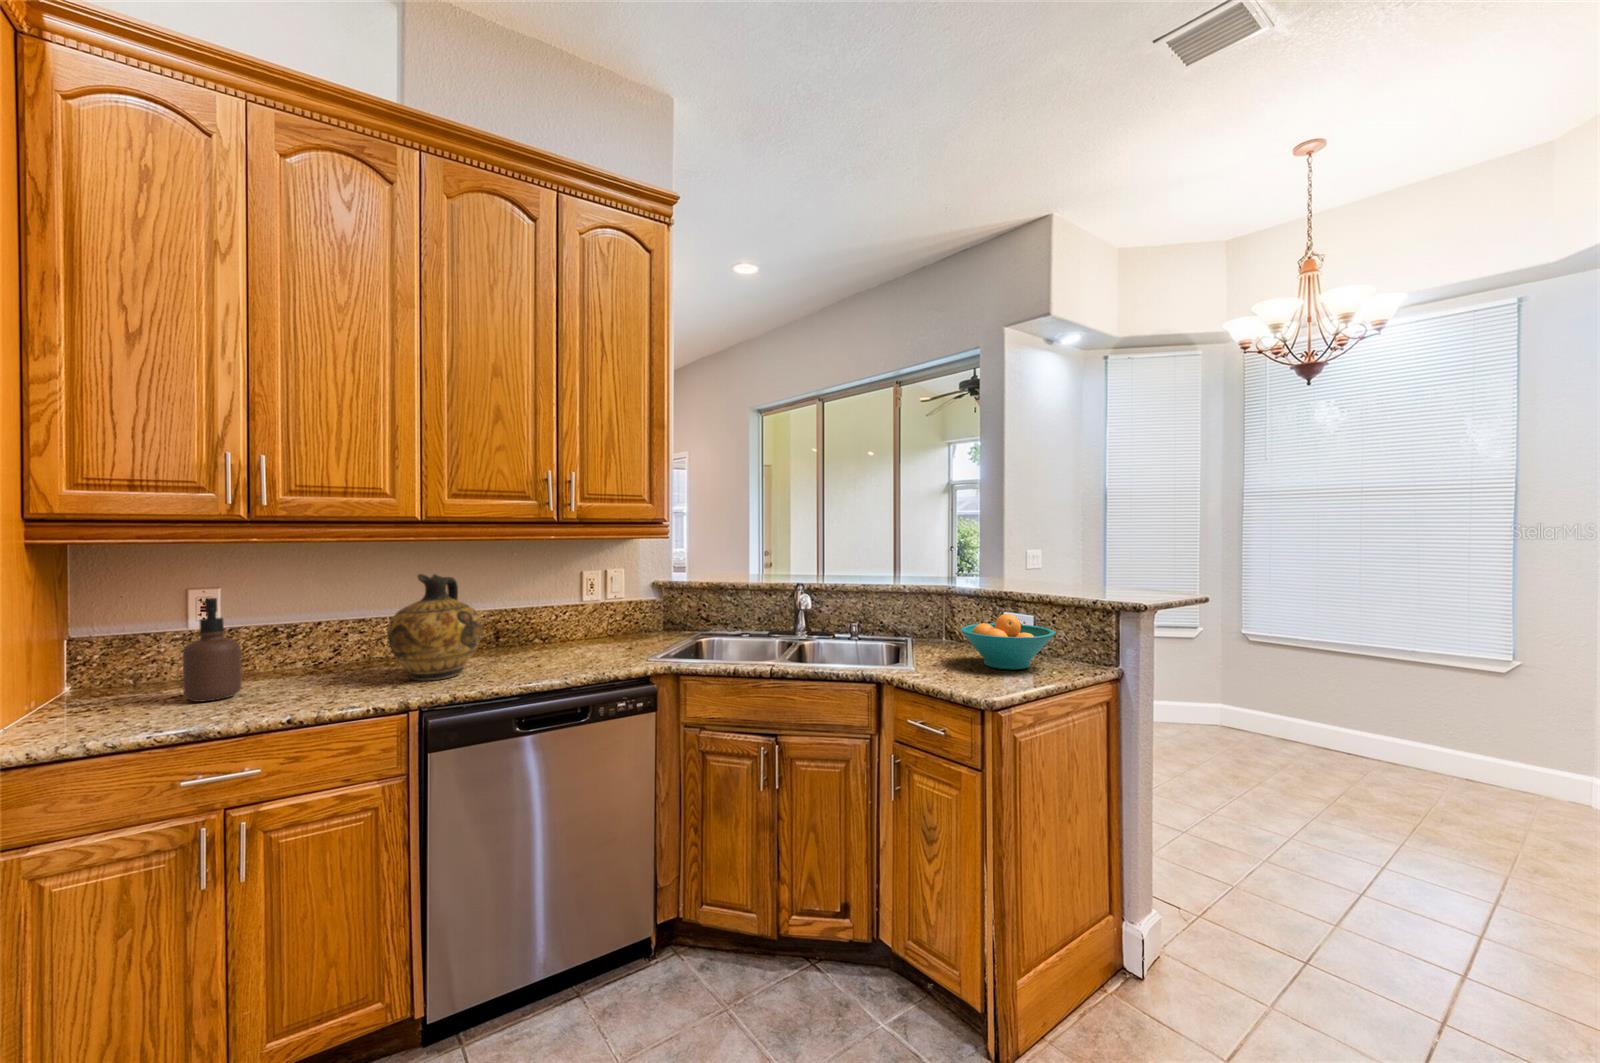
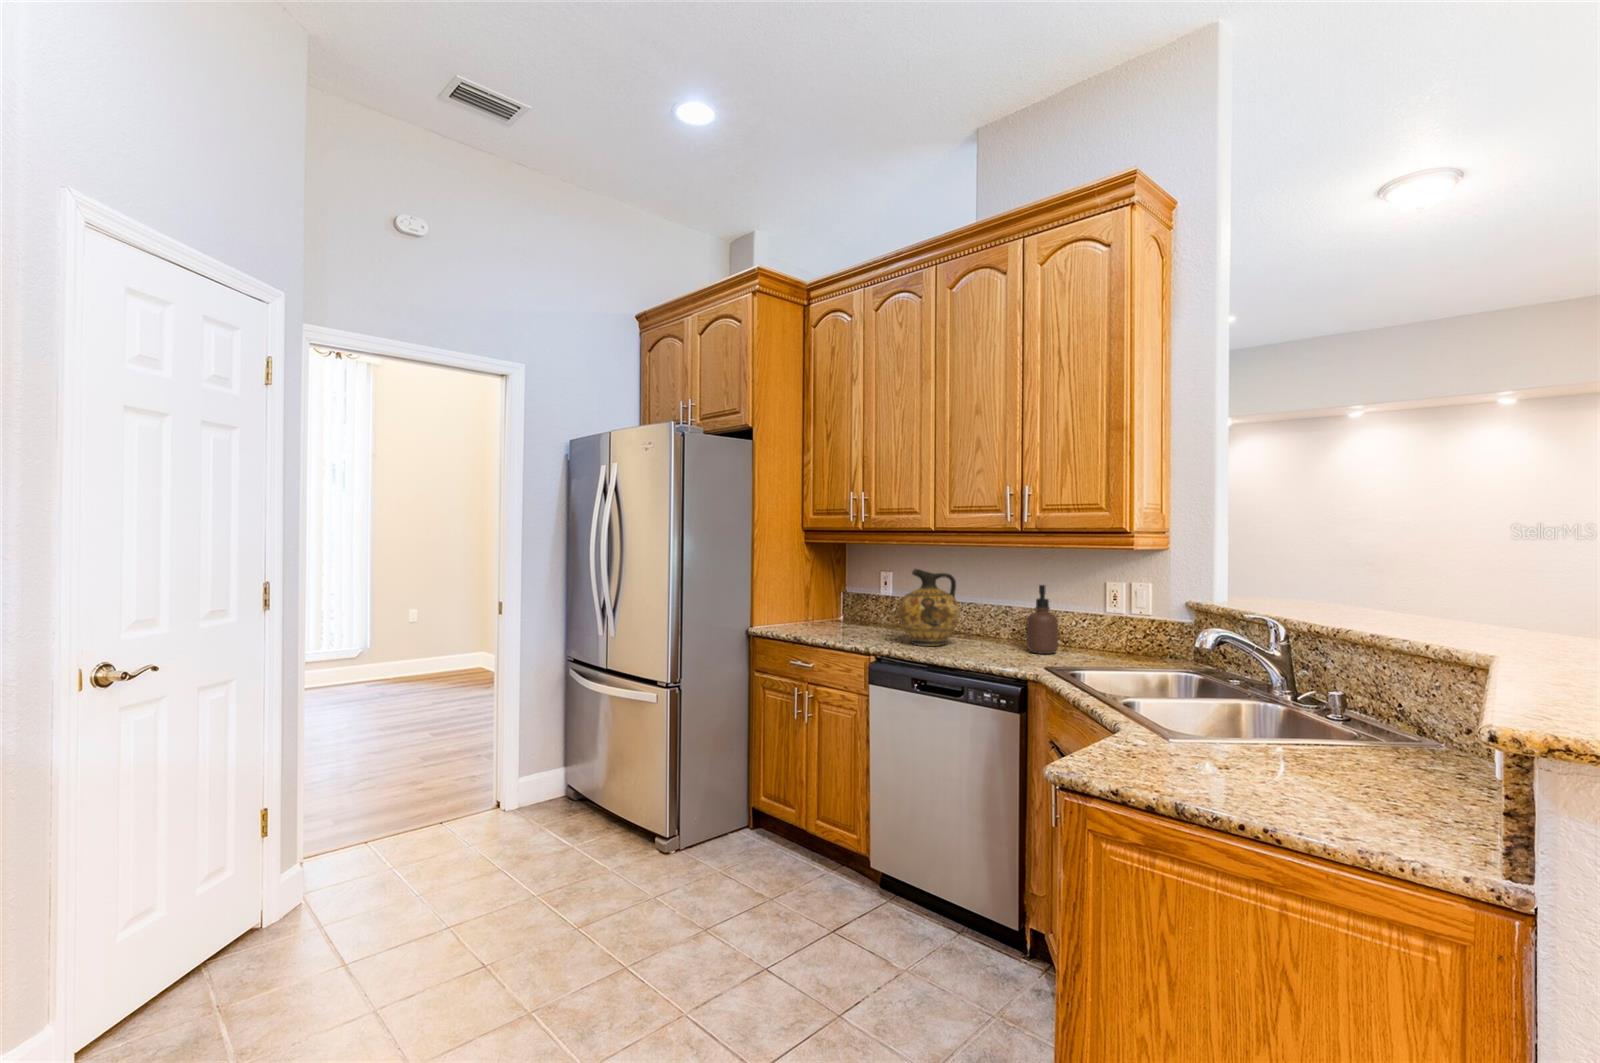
soap dispenser: present [183,598,242,702] -> present [1027,585,1058,654]
fruit bowl: present [961,614,1055,670] -> none [1190,689,1376,791]

